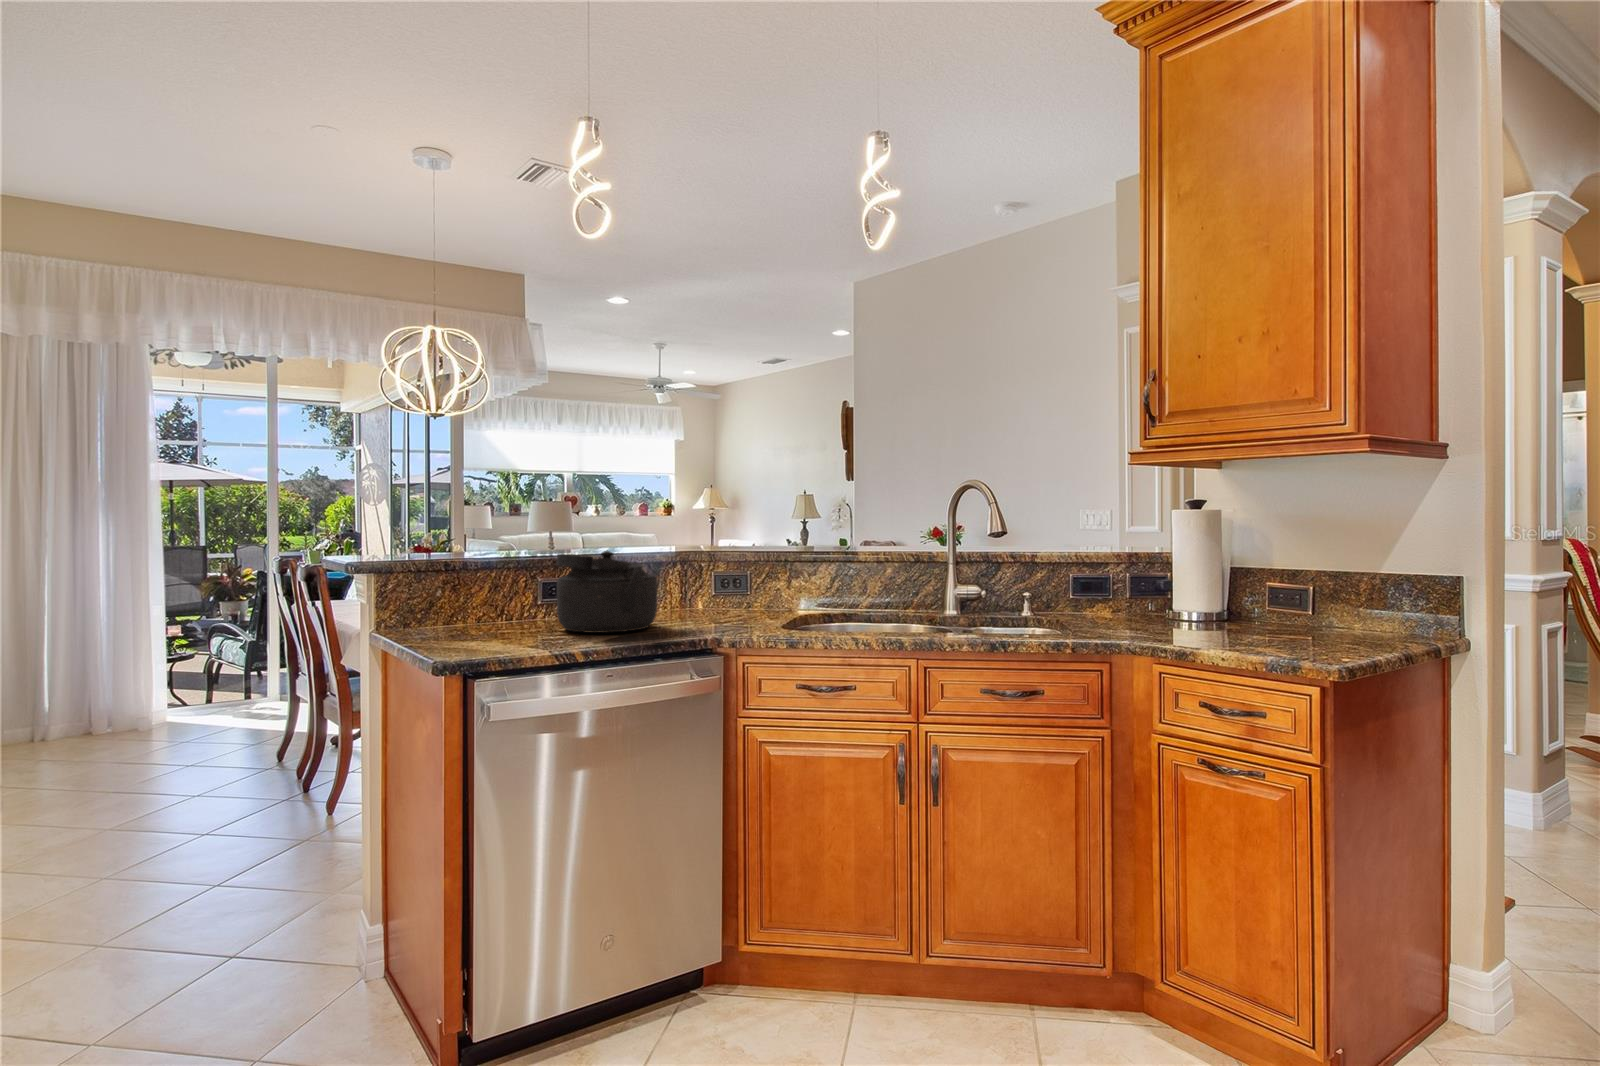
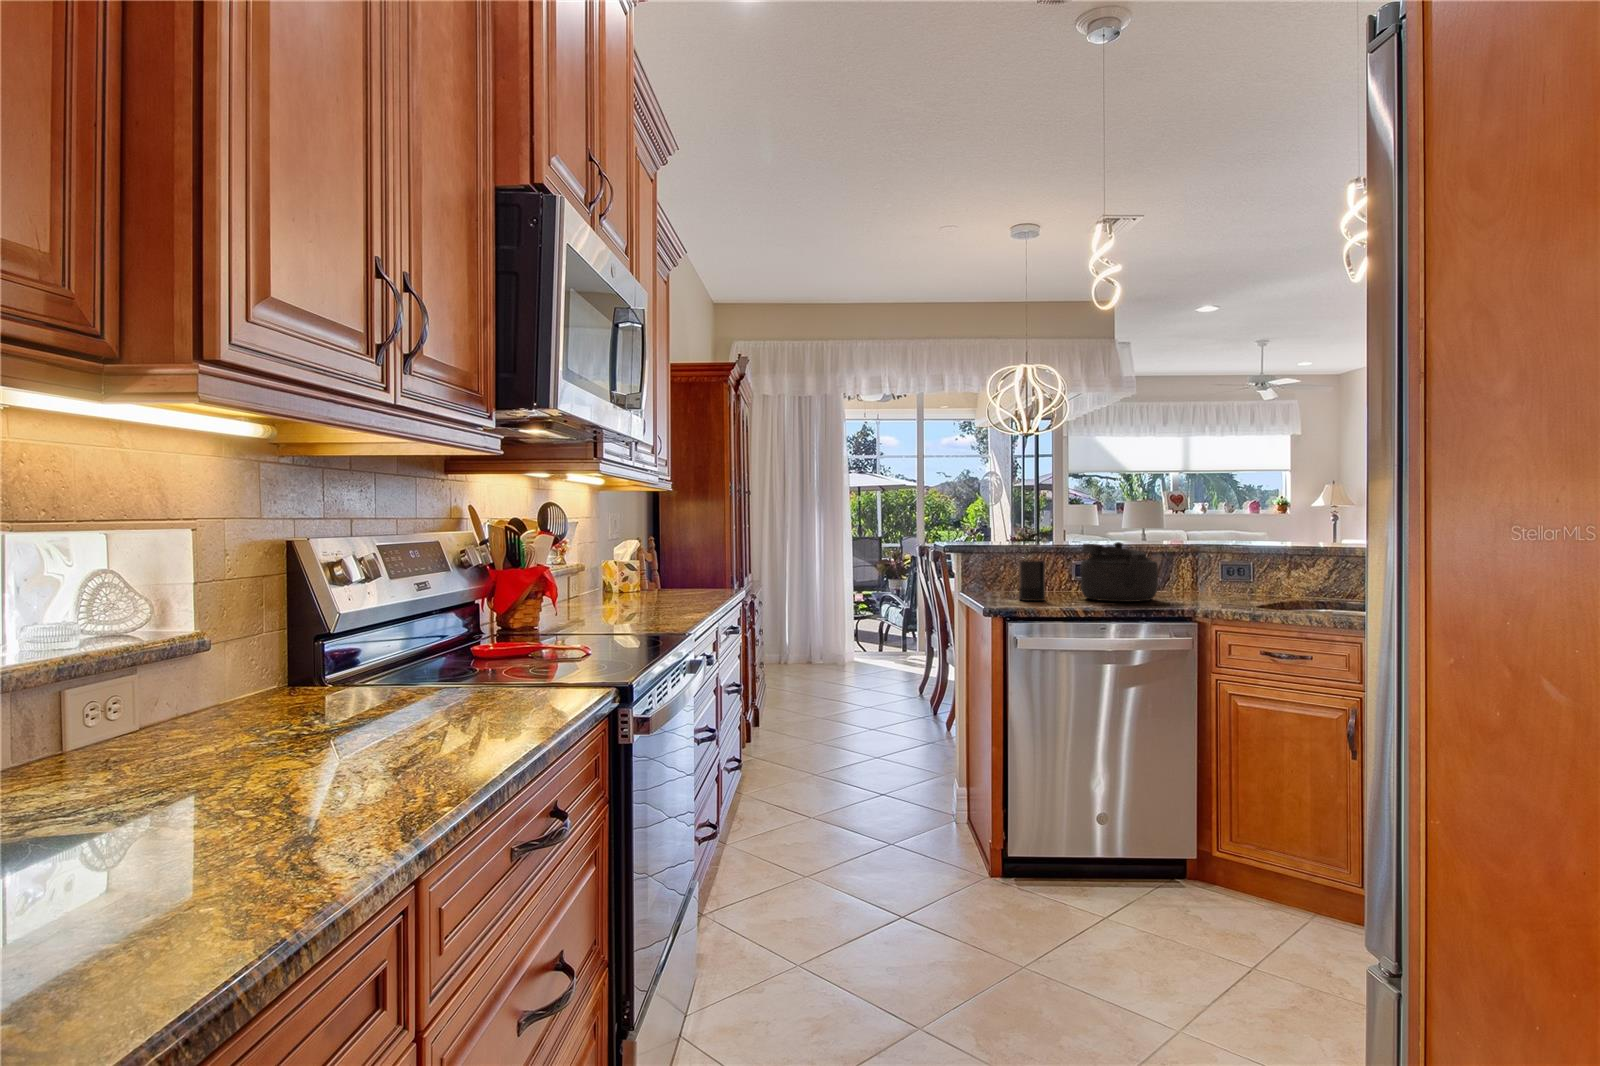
candle: none [465,577,511,642] -> present [1019,560,1045,601]

